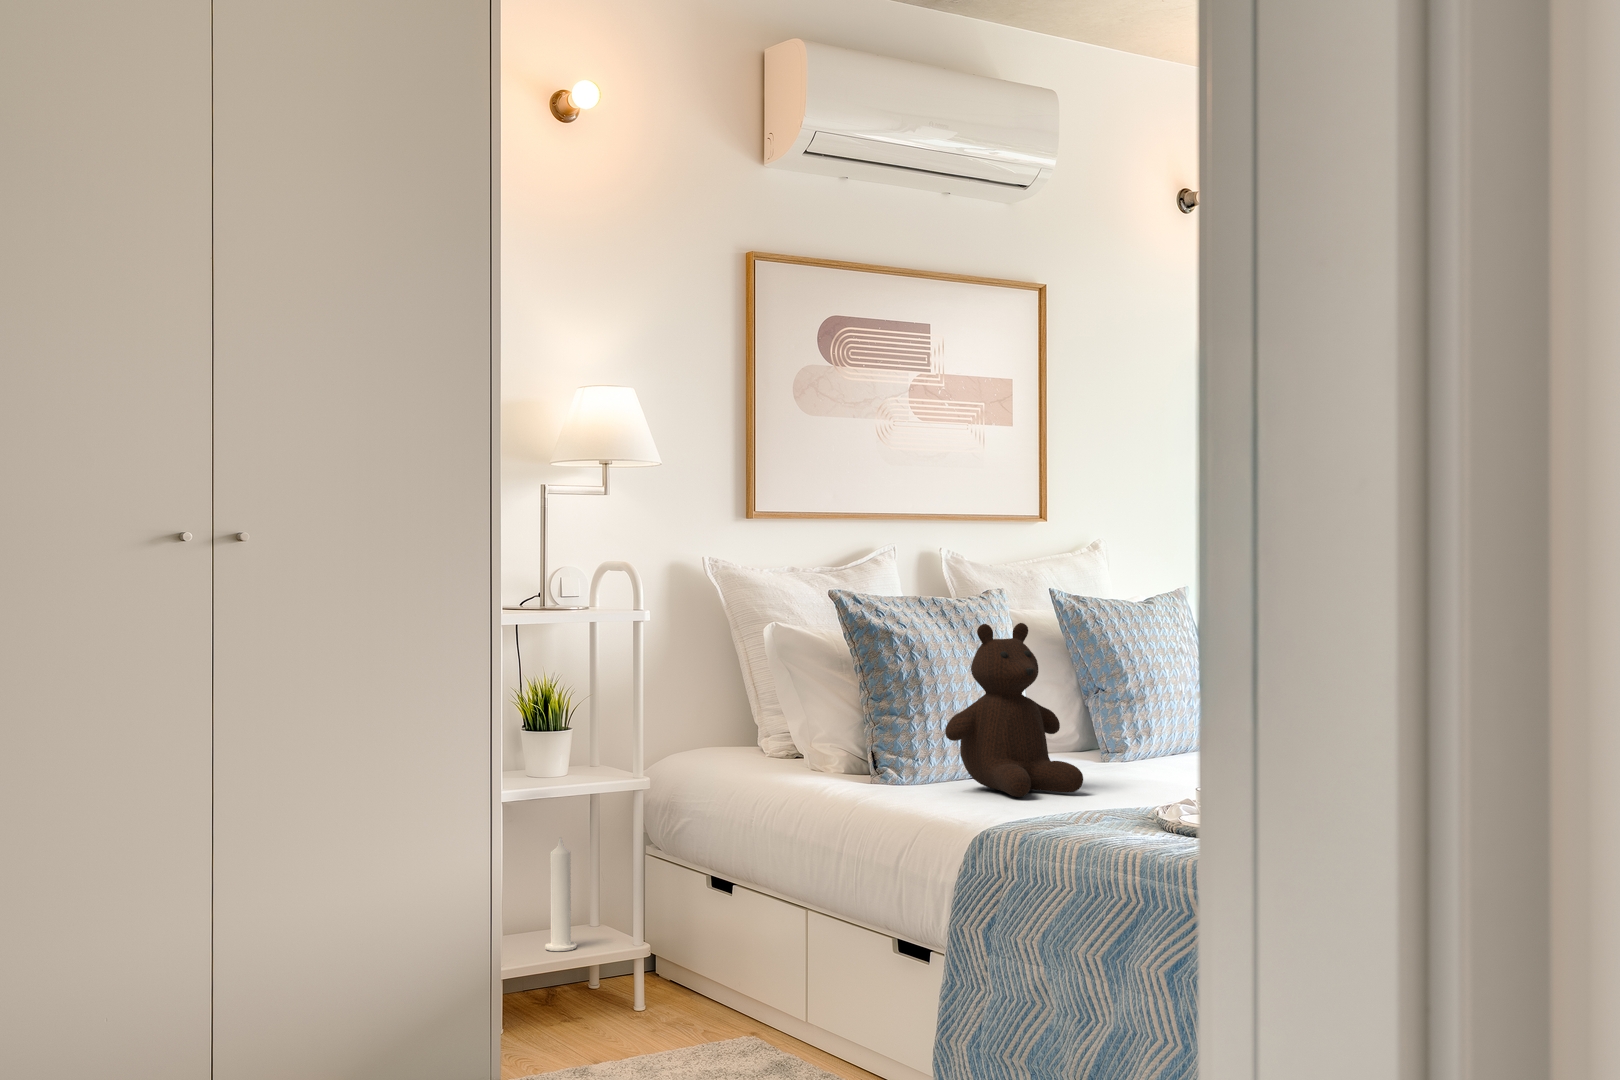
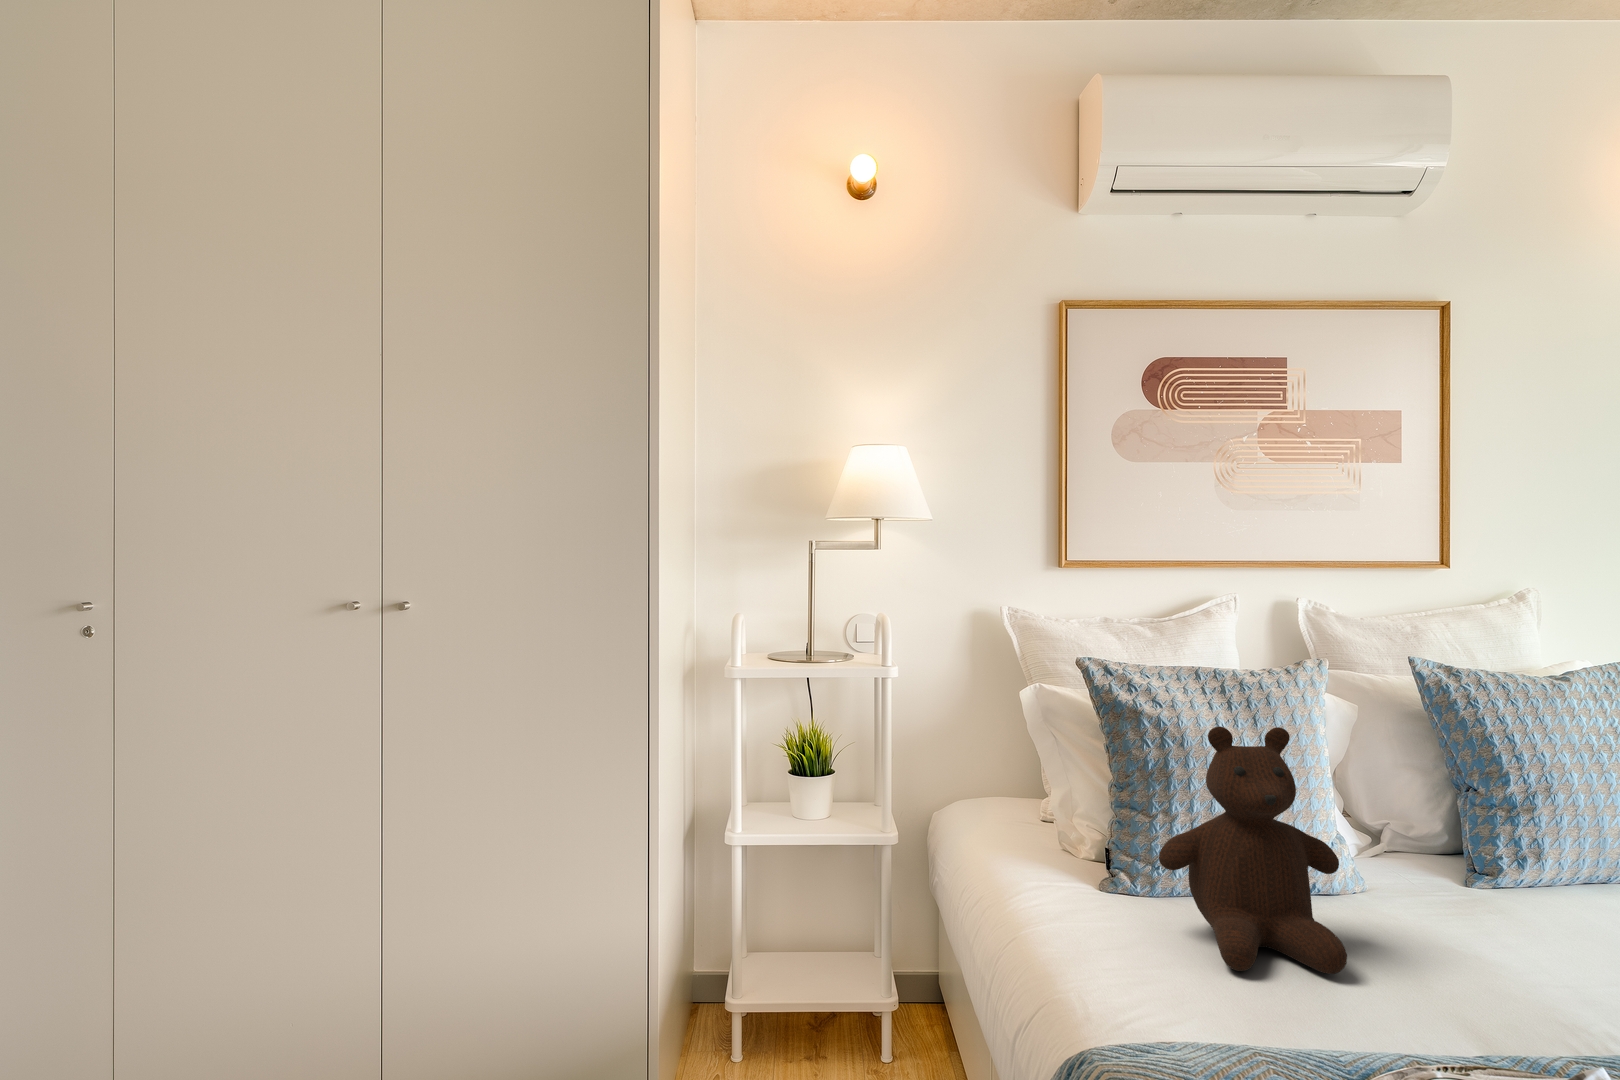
candle: present [545,837,577,951] -> none [820,865,849,974]

